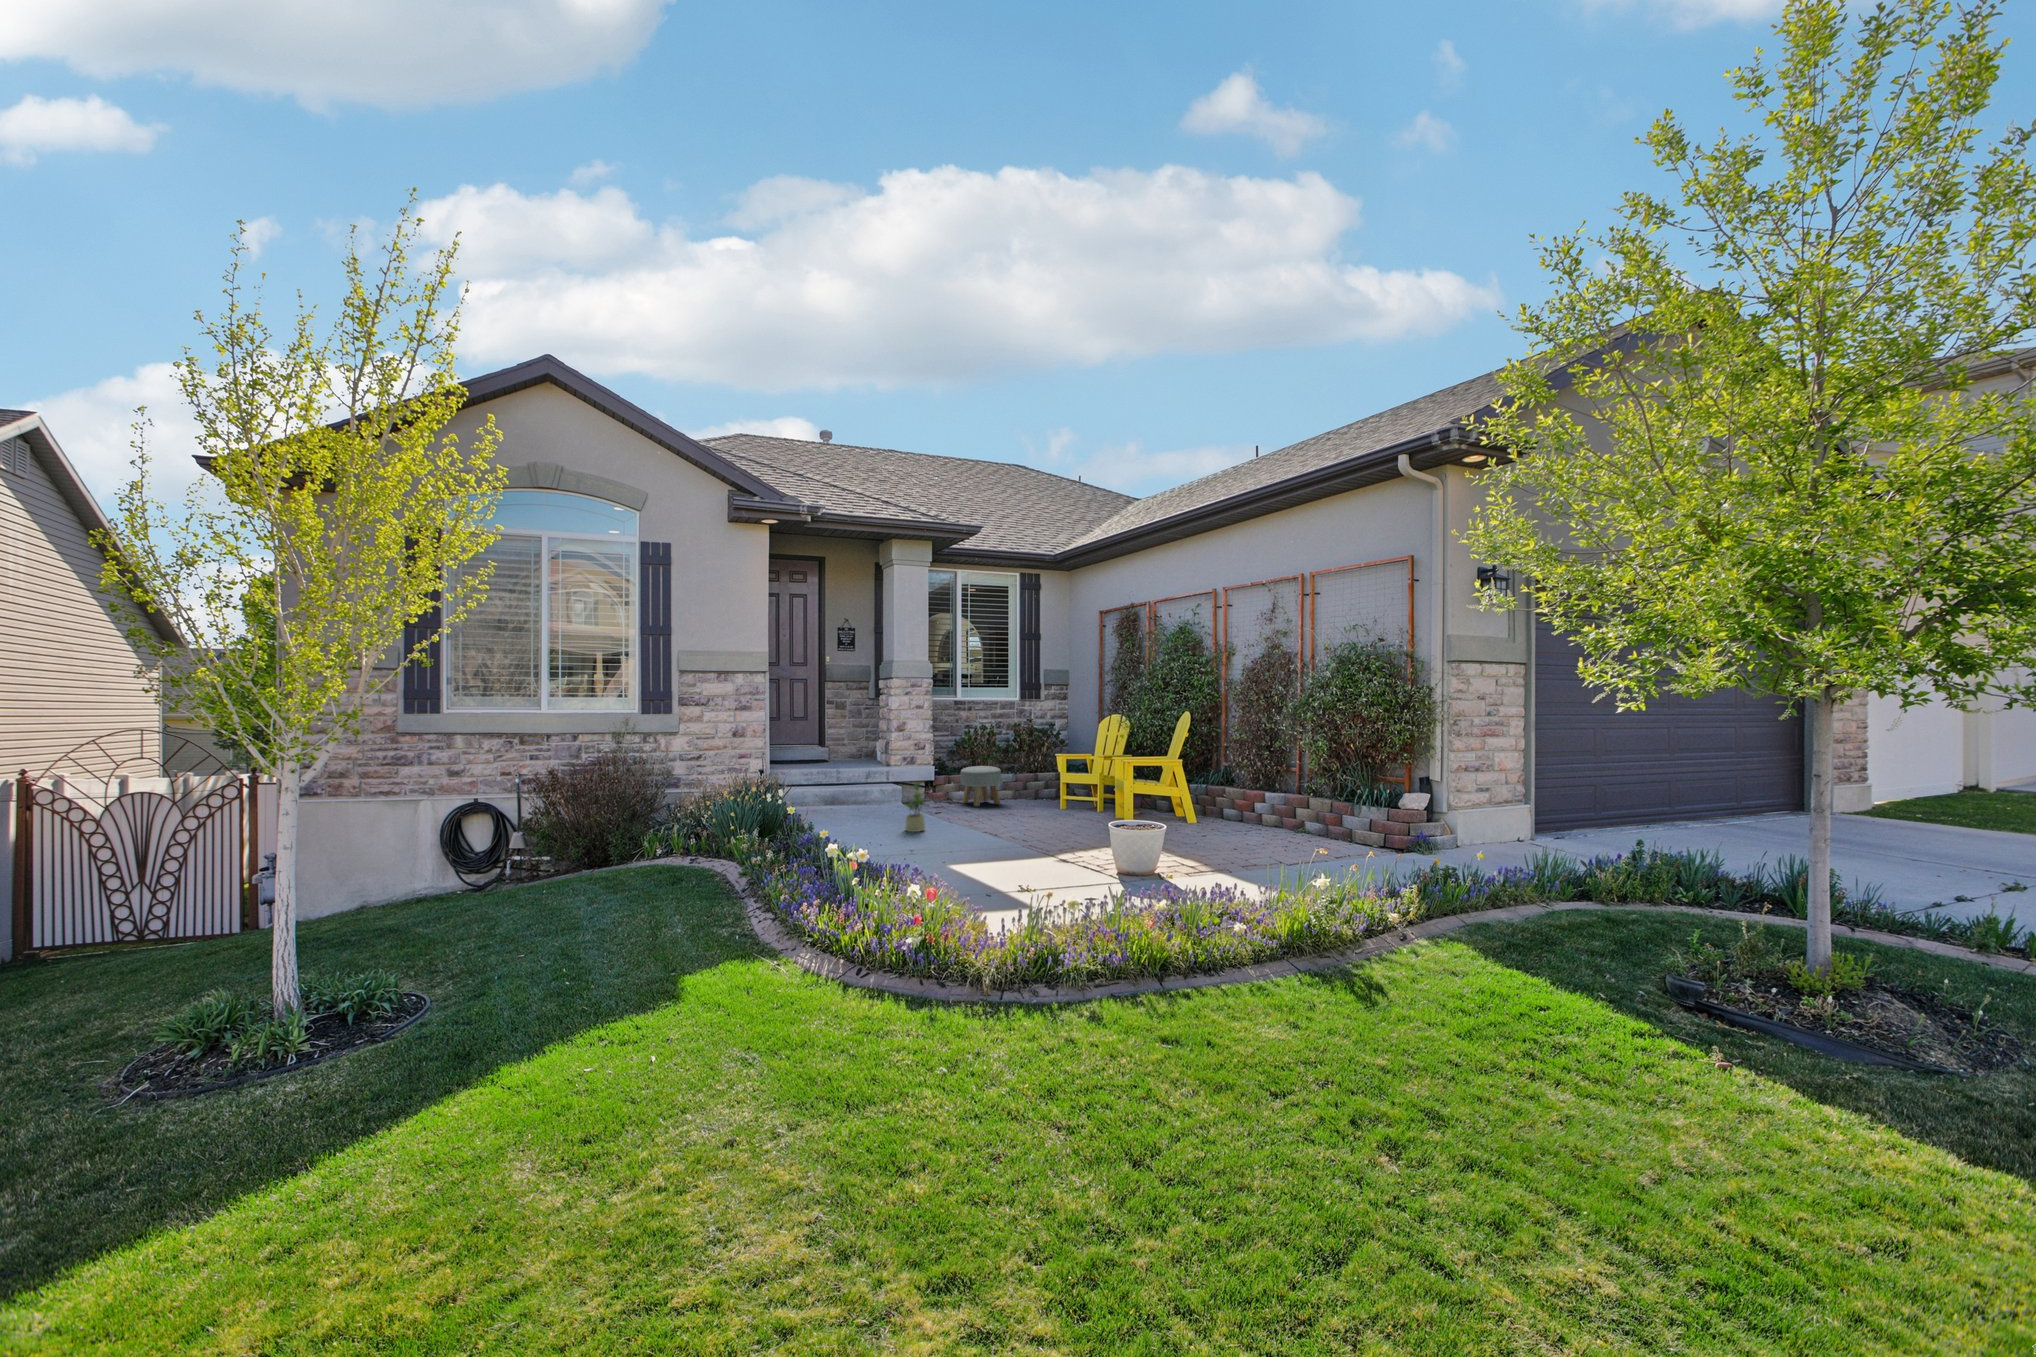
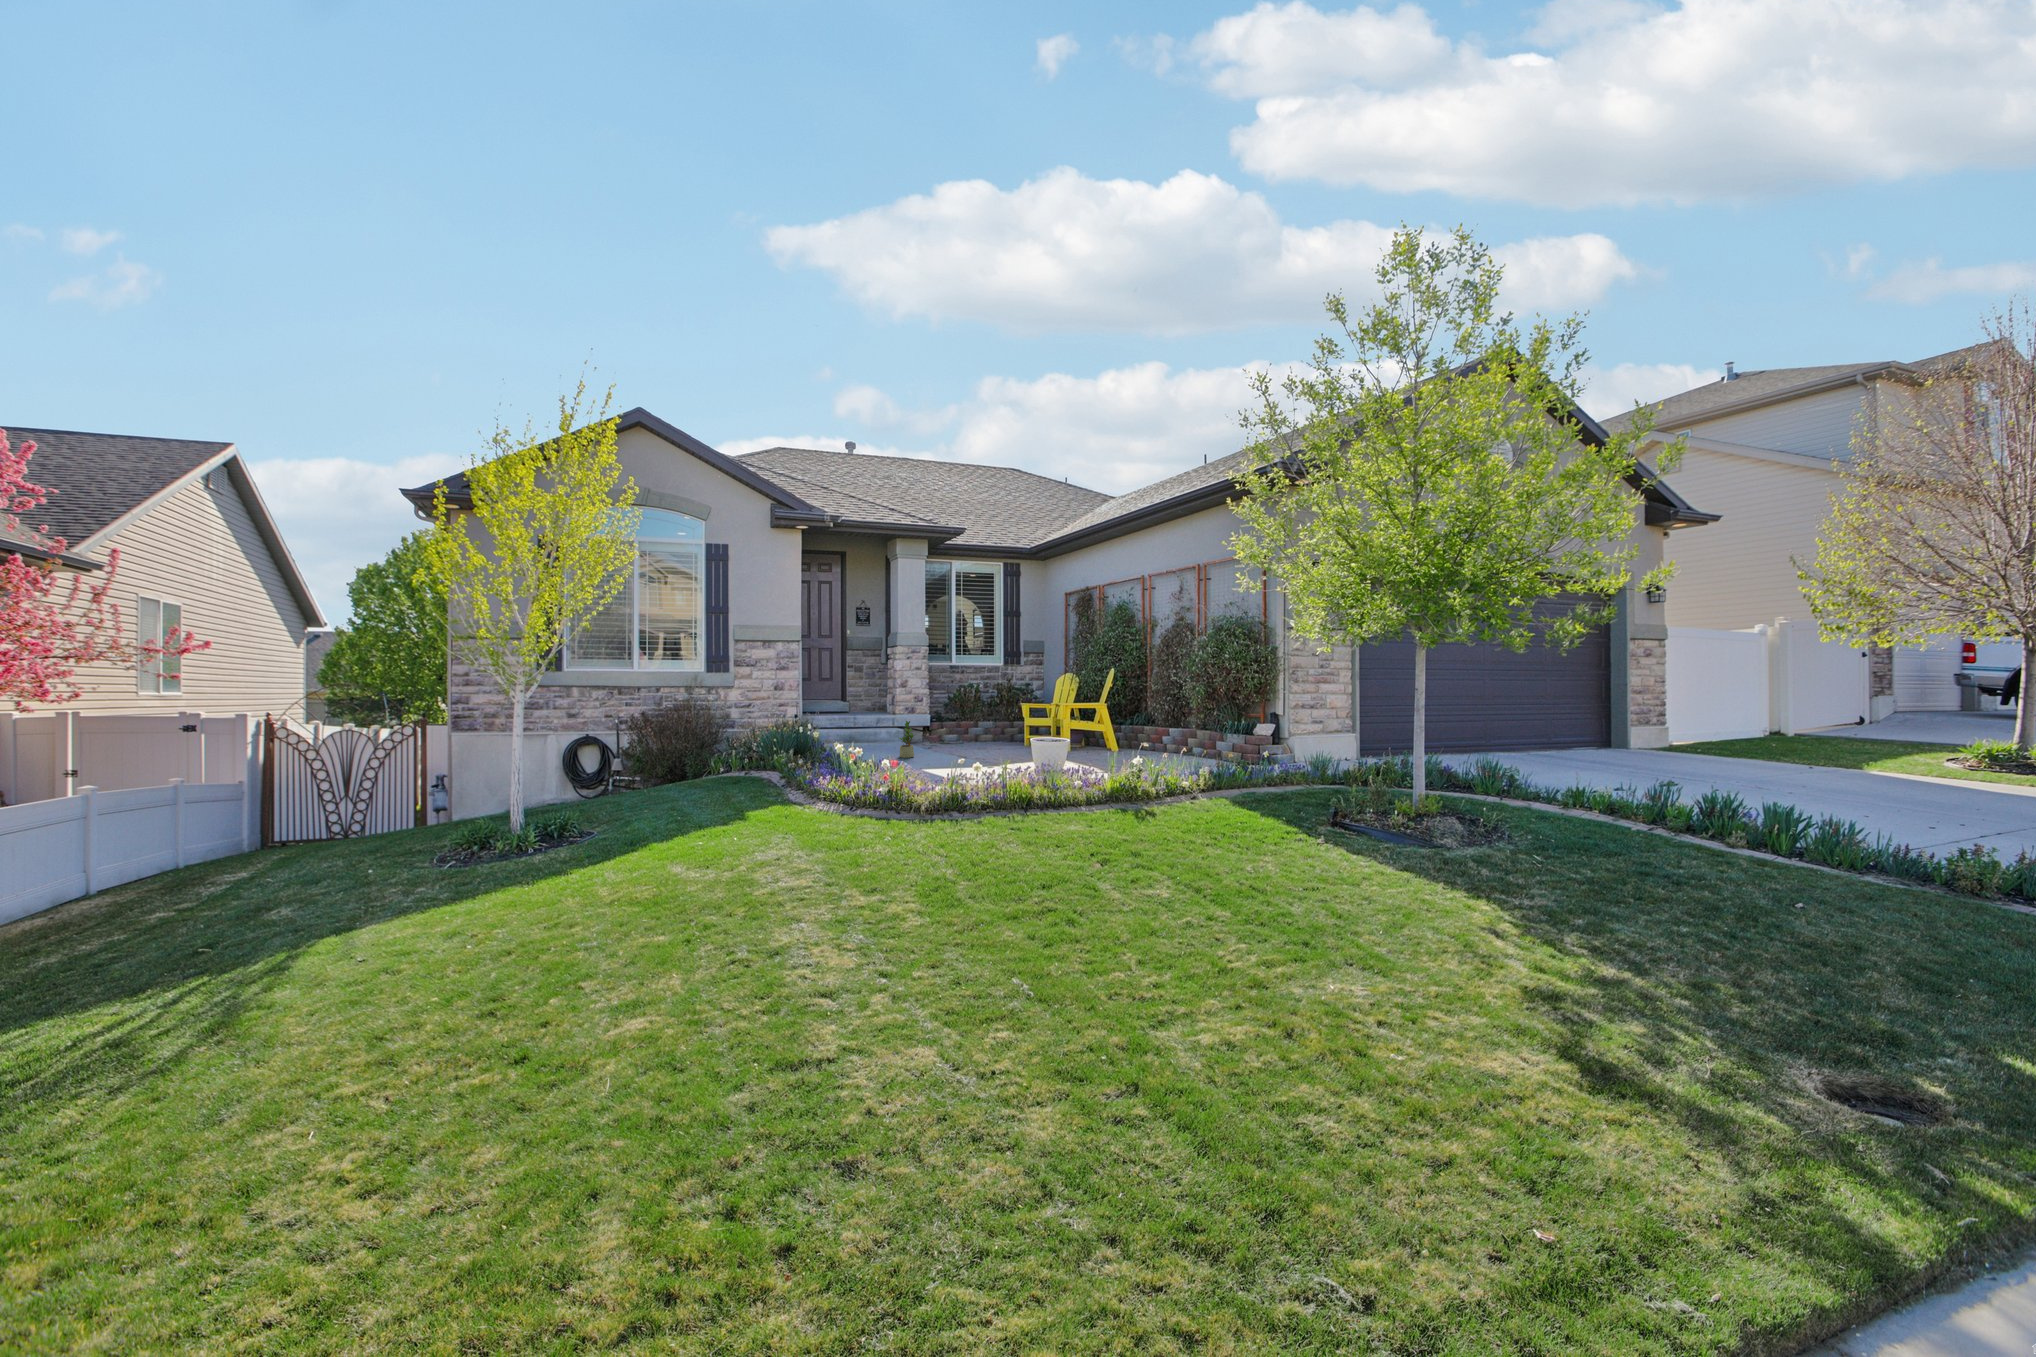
ottoman: present [961,766,1001,806] -> none [949,711,979,741]

